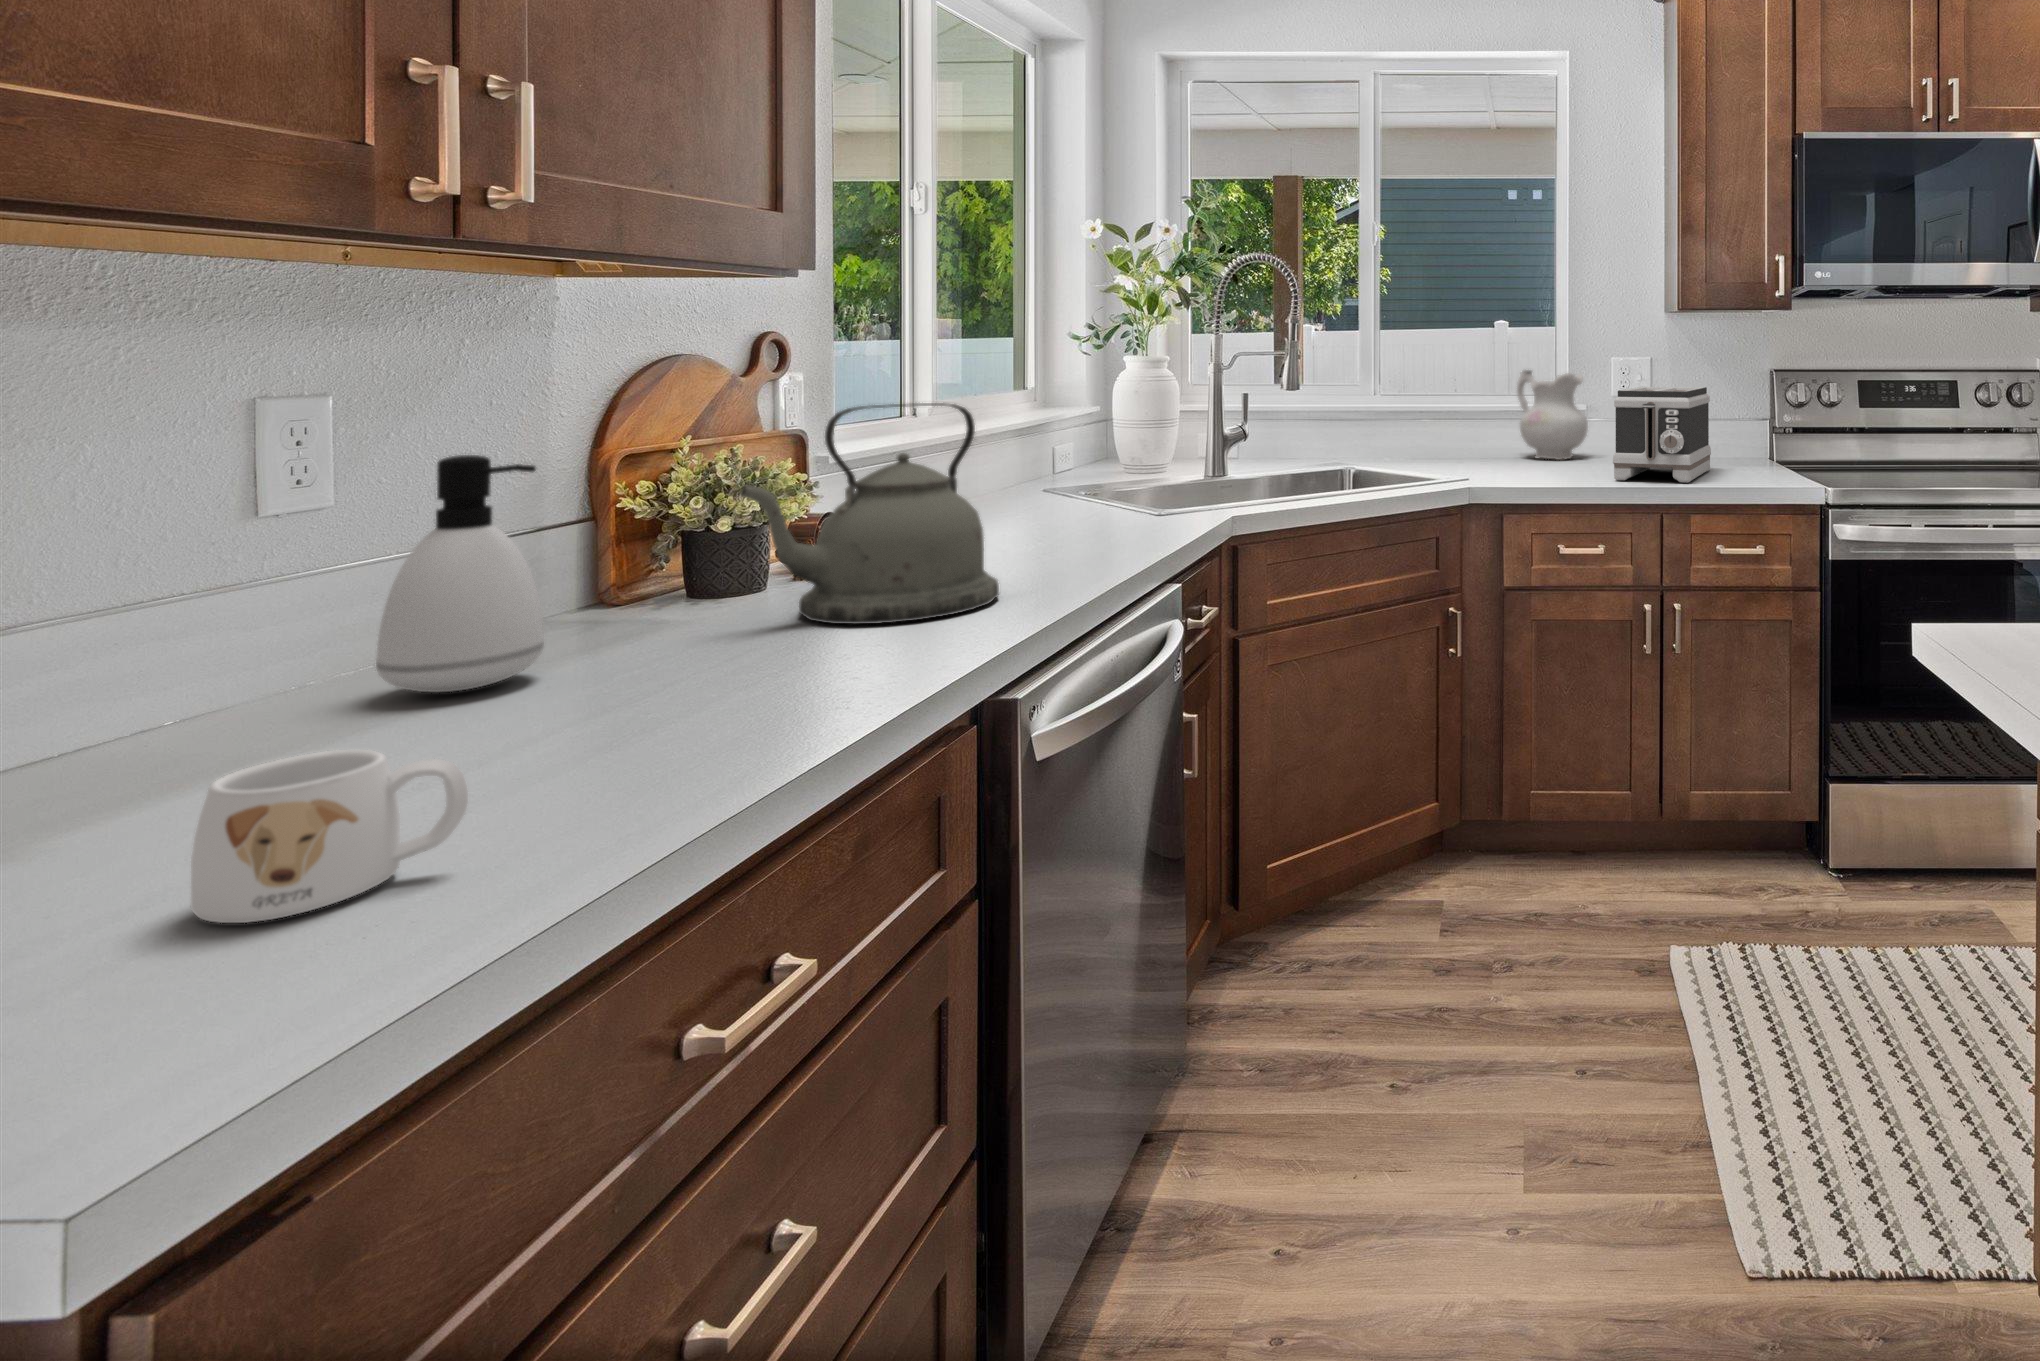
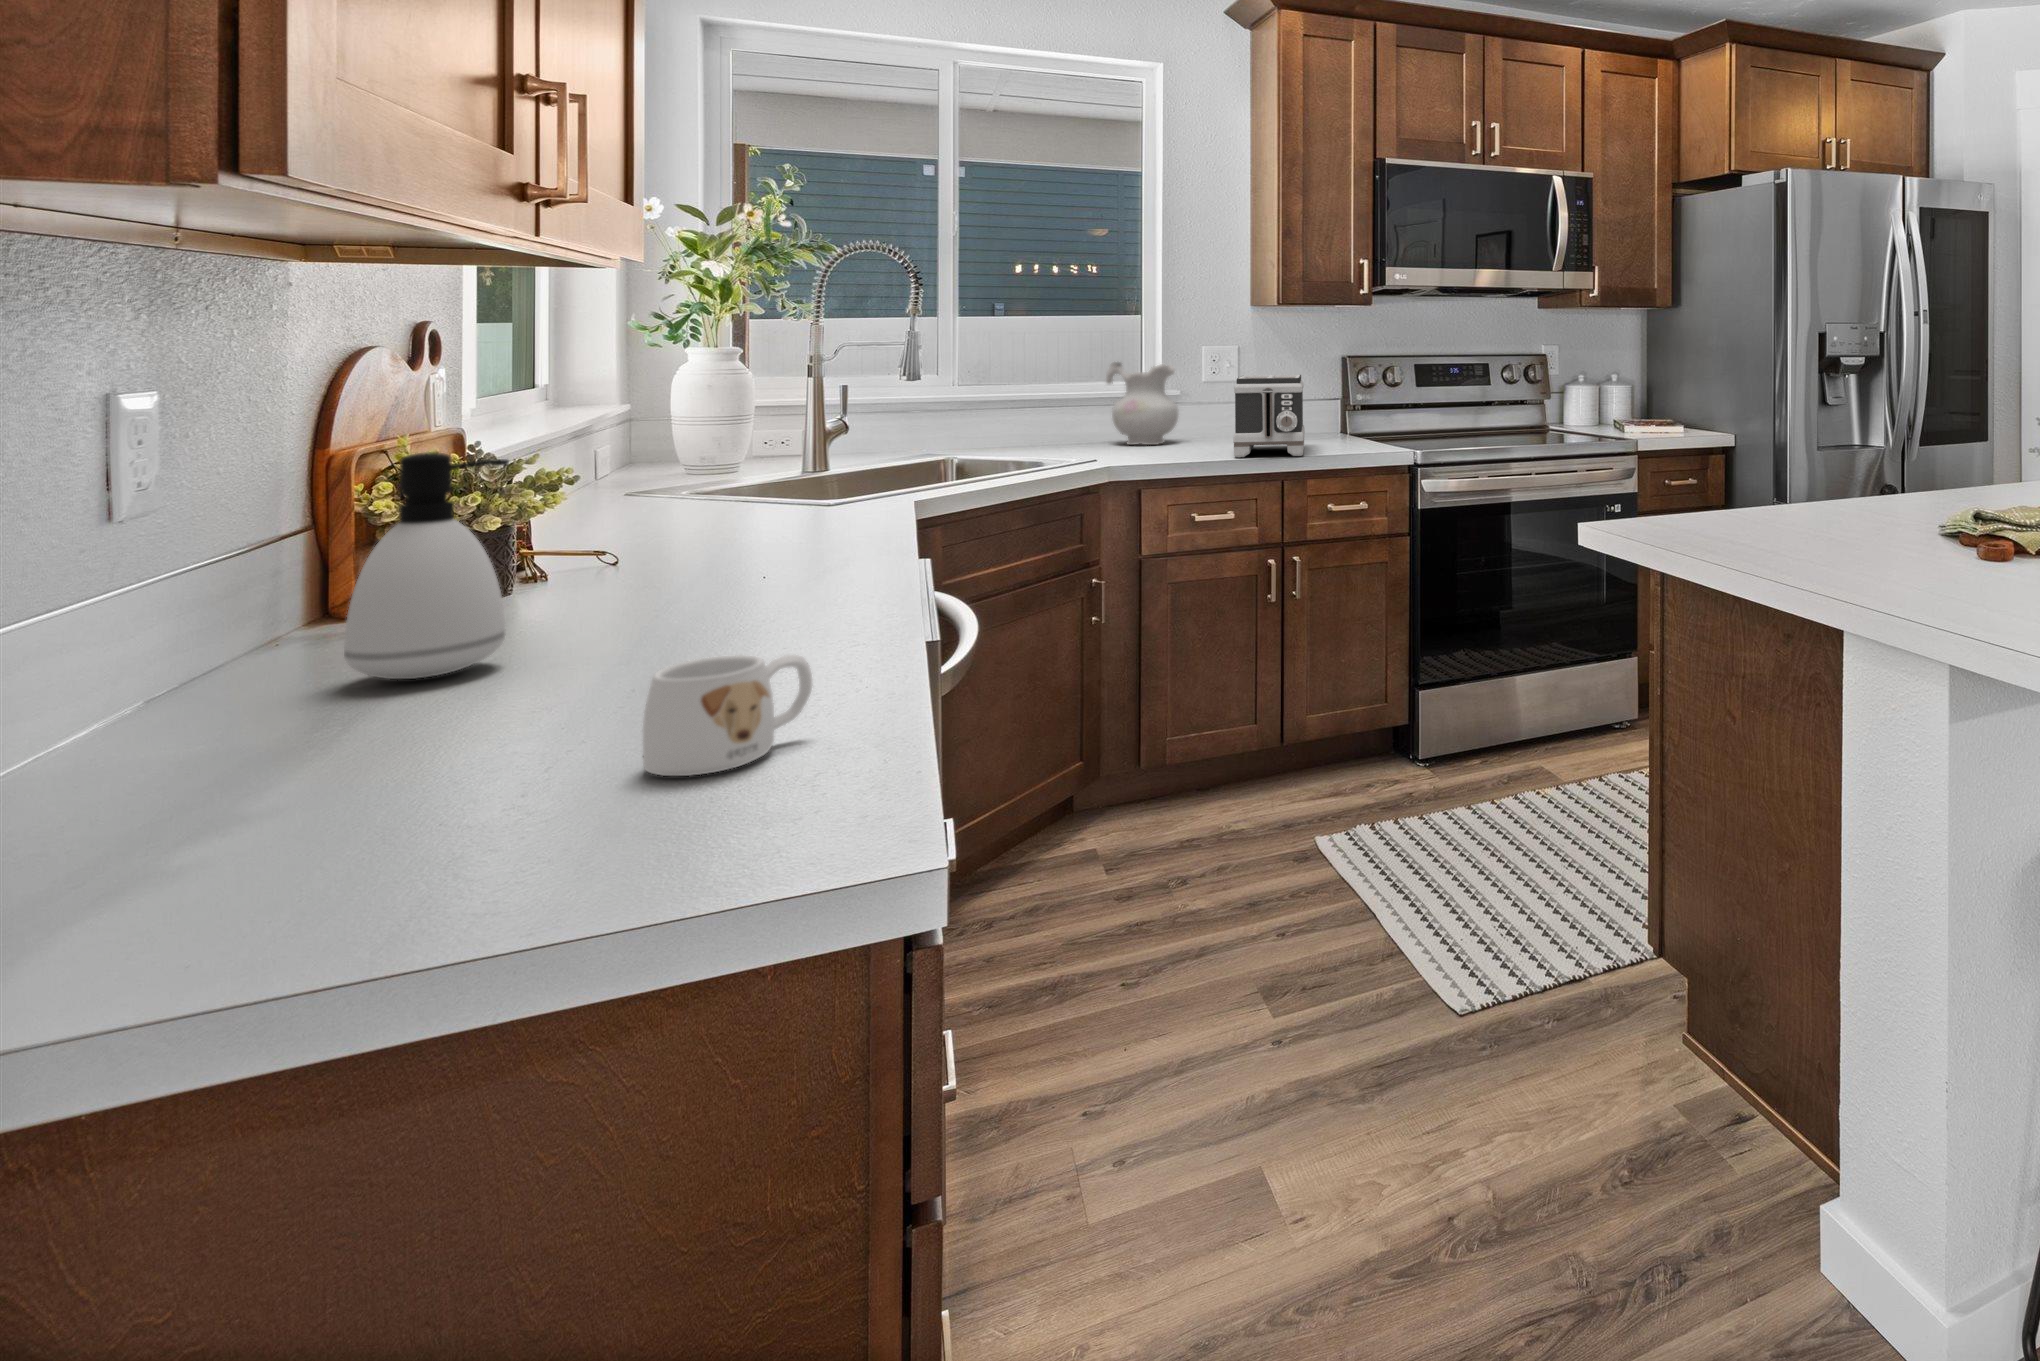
kettle: present [740,403,999,624] -> none [621,397,839,603]

